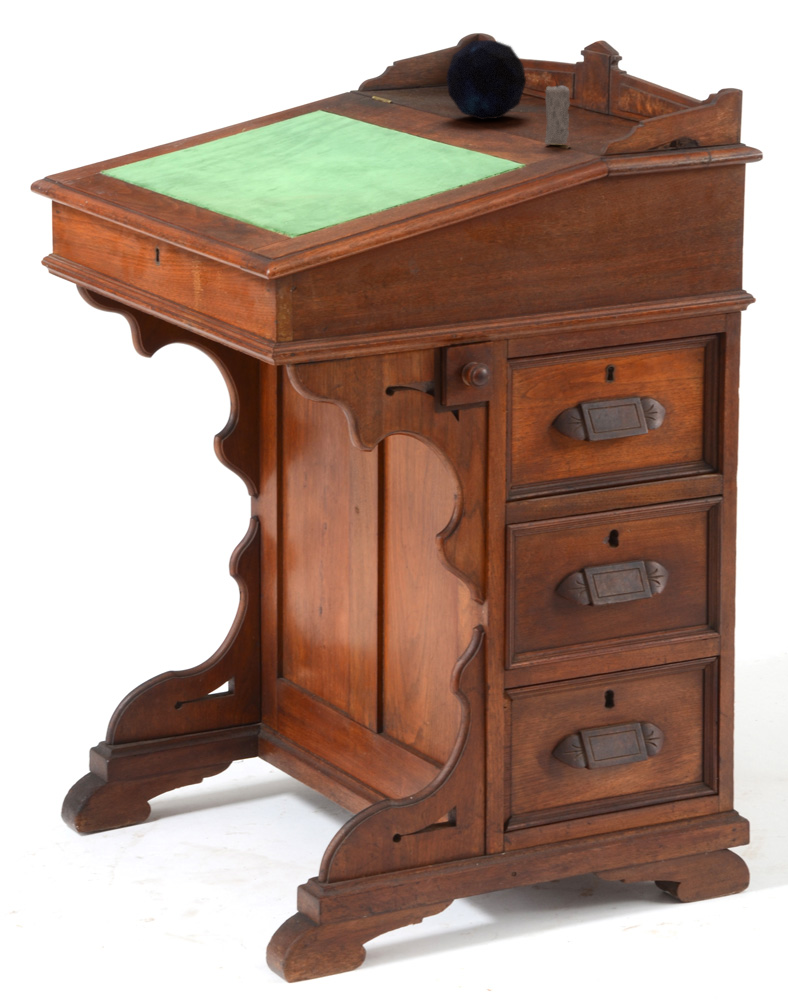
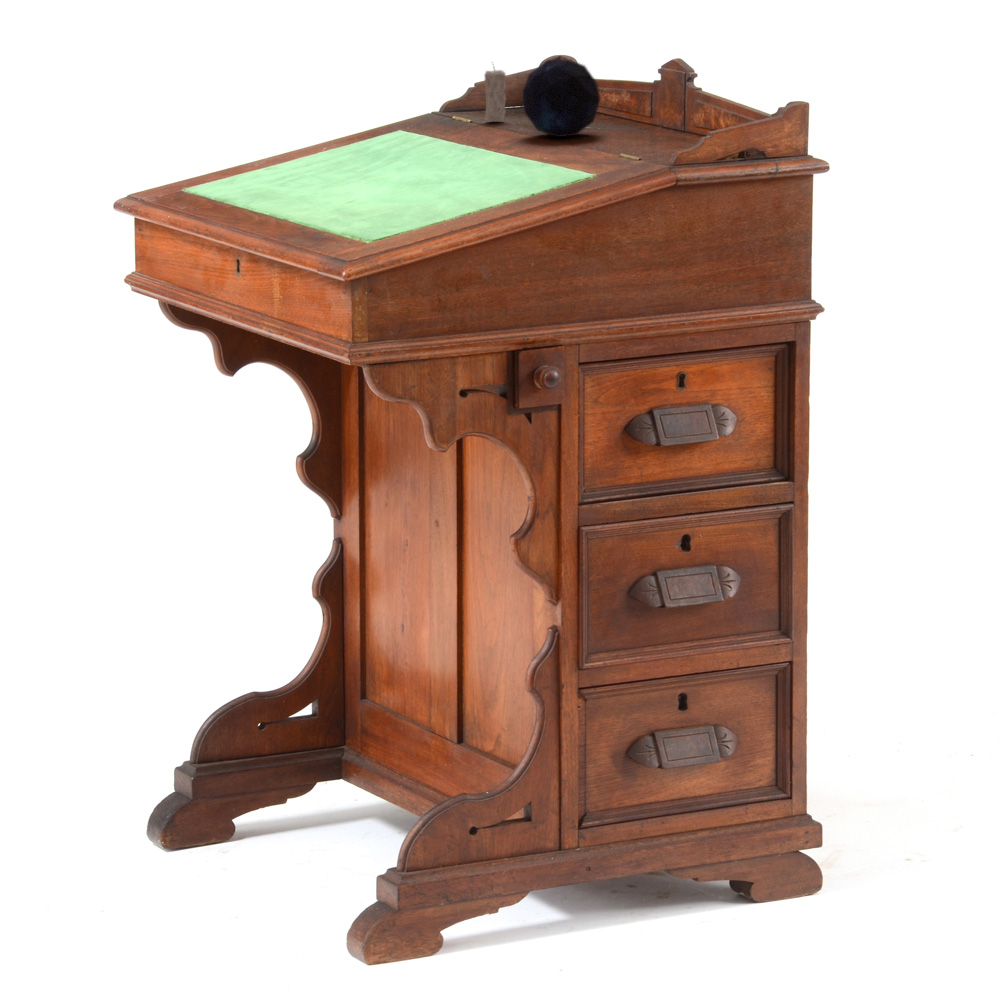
candle: present [545,83,570,144] -> present [485,67,506,121]

